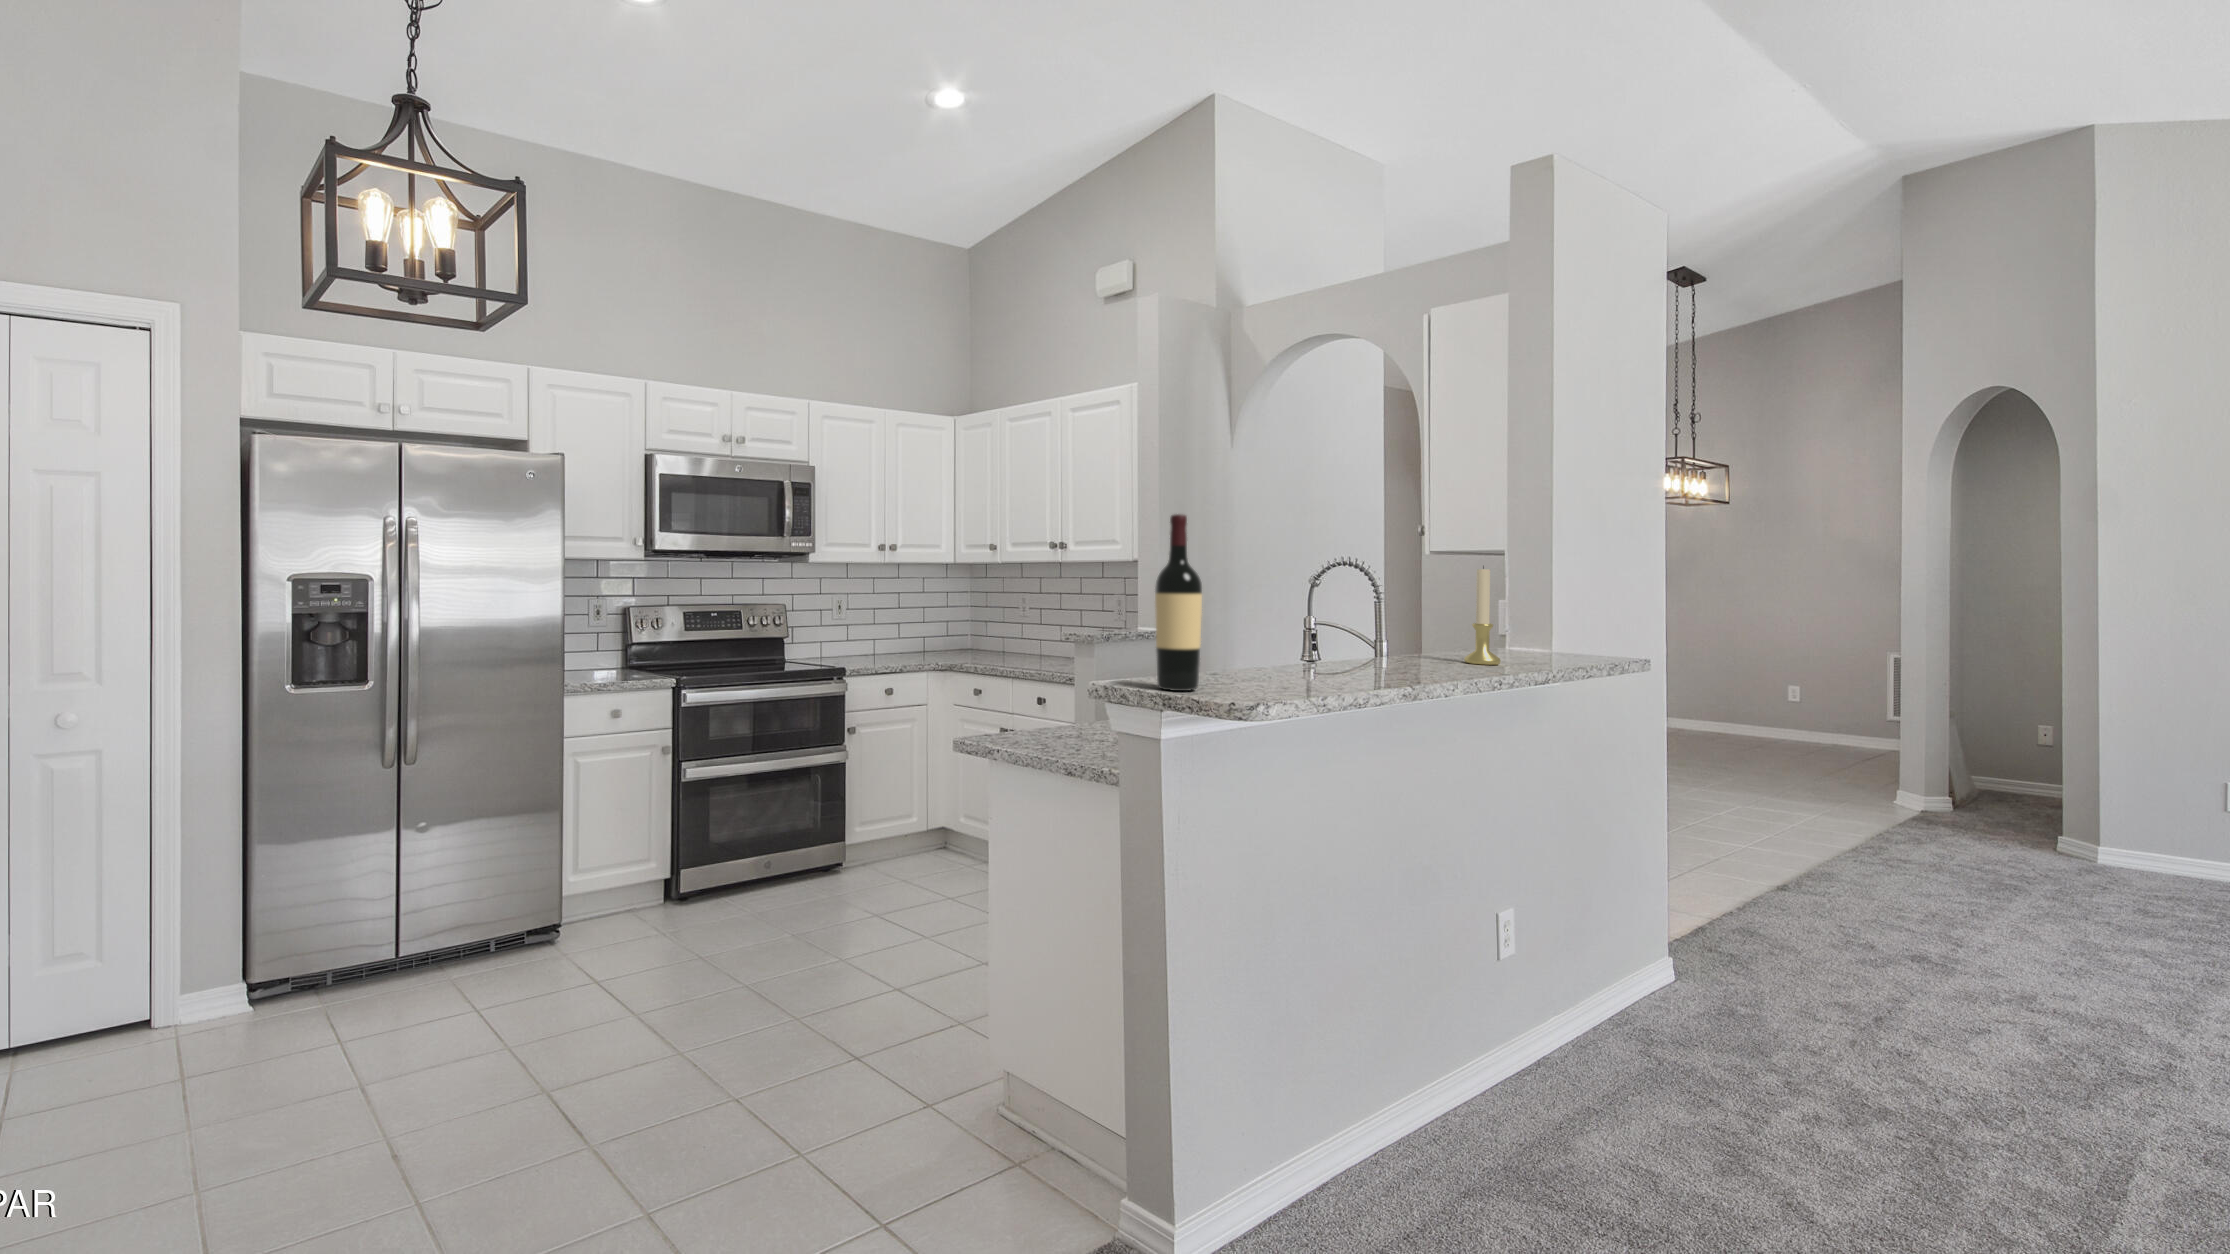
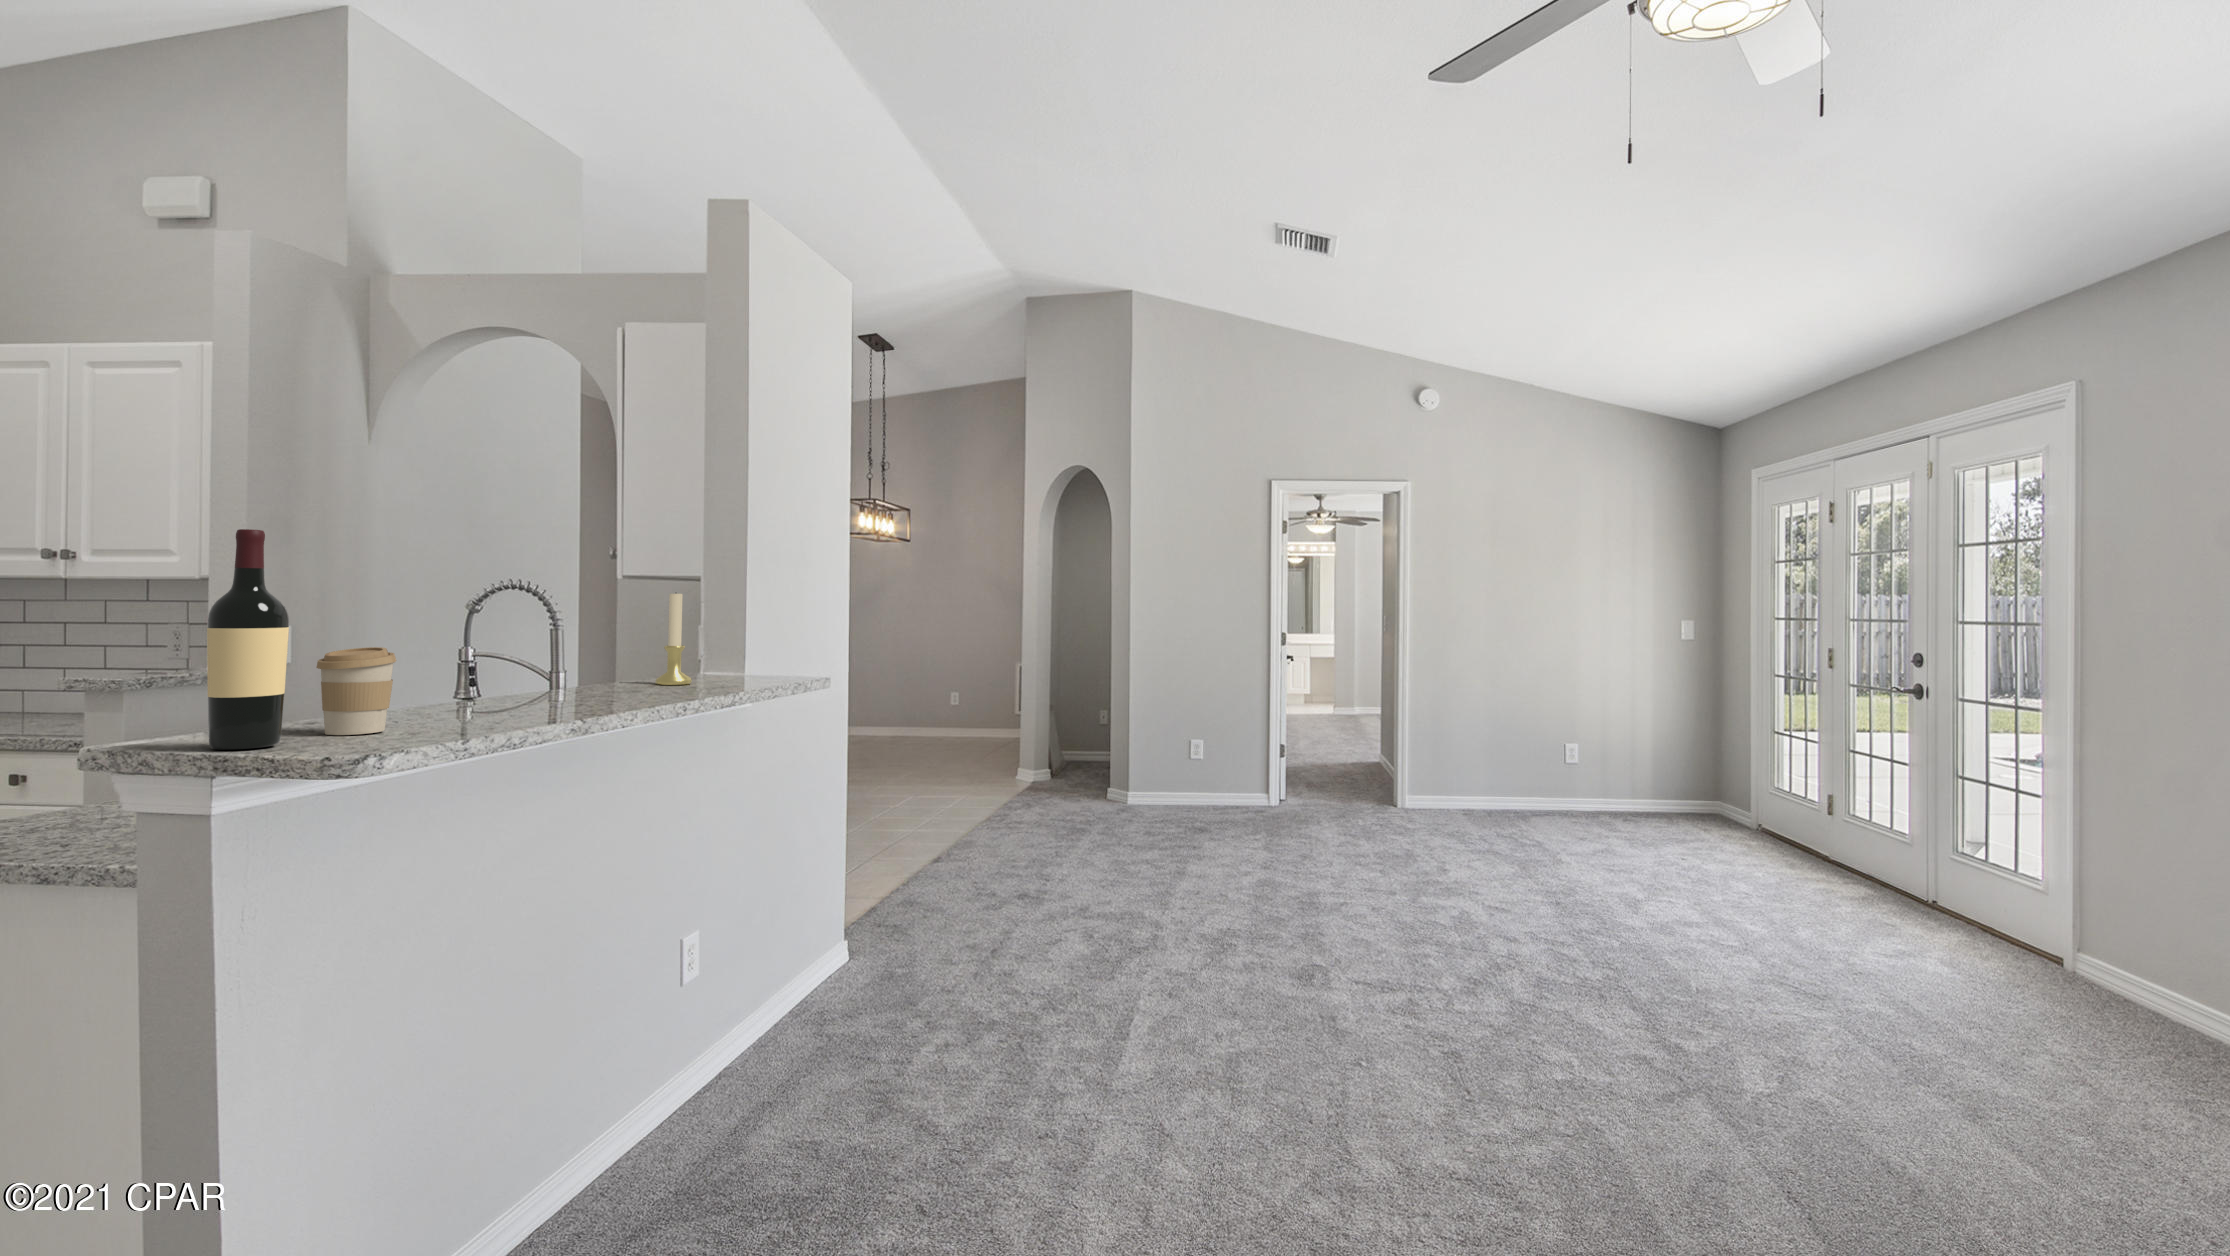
coffee cup: none [1217,613,1269,687] -> present [316,647,396,735]

